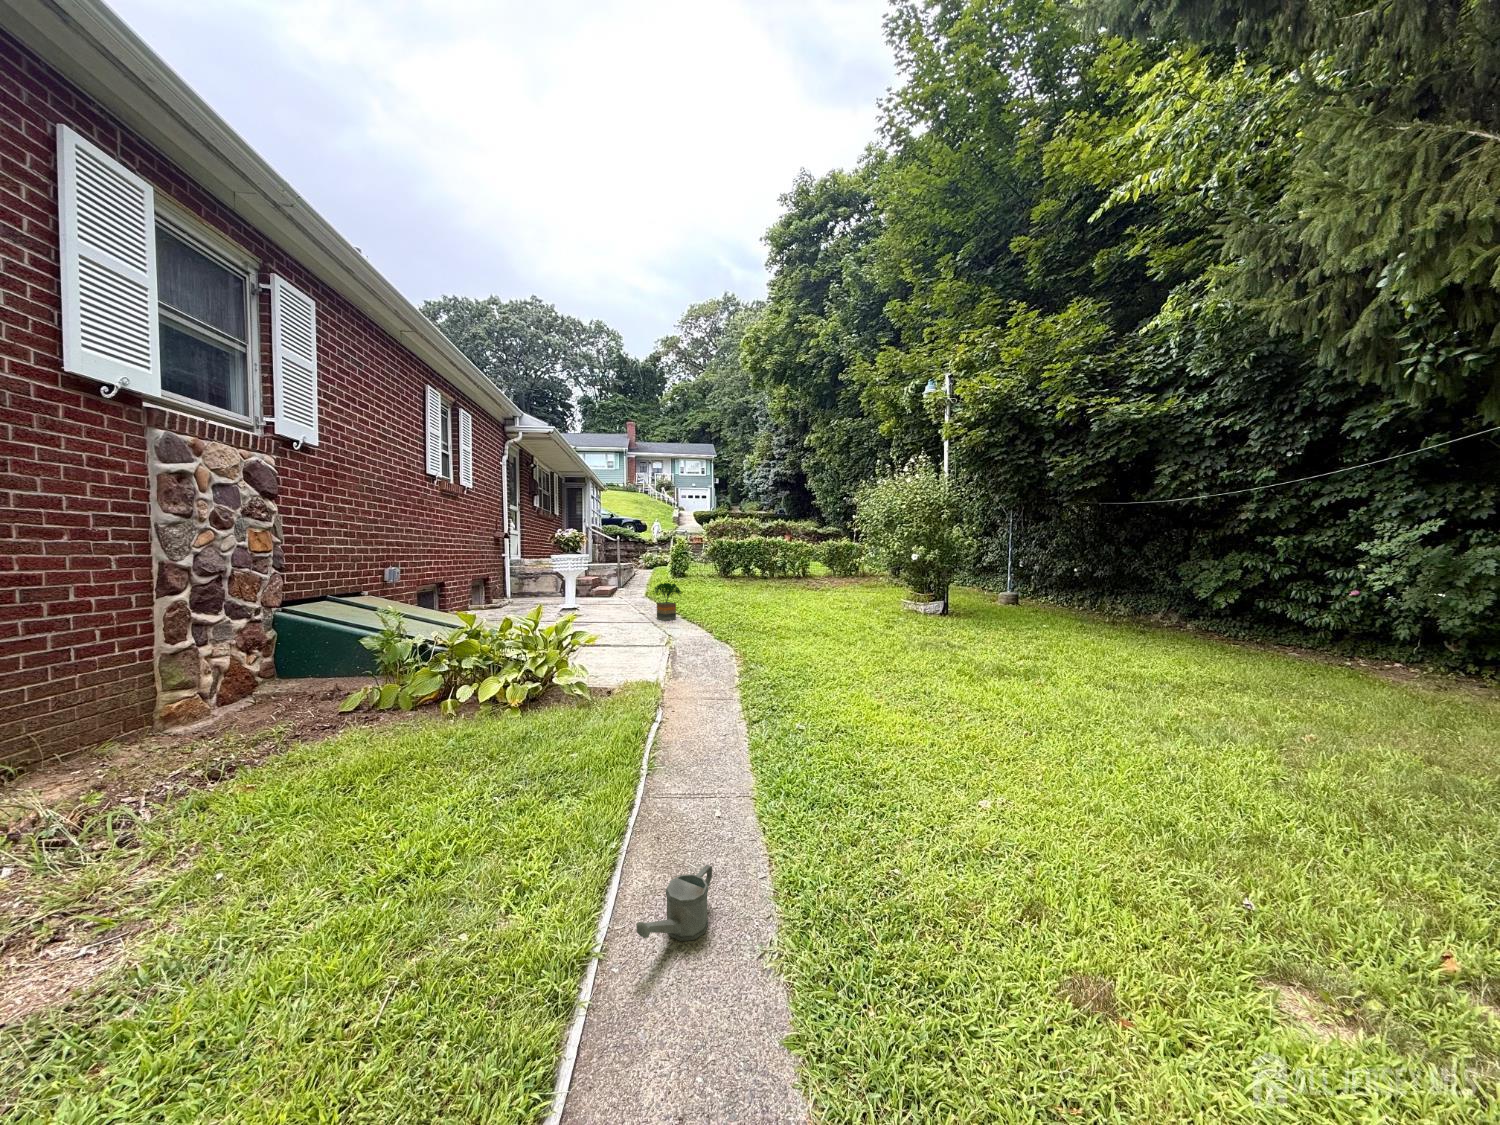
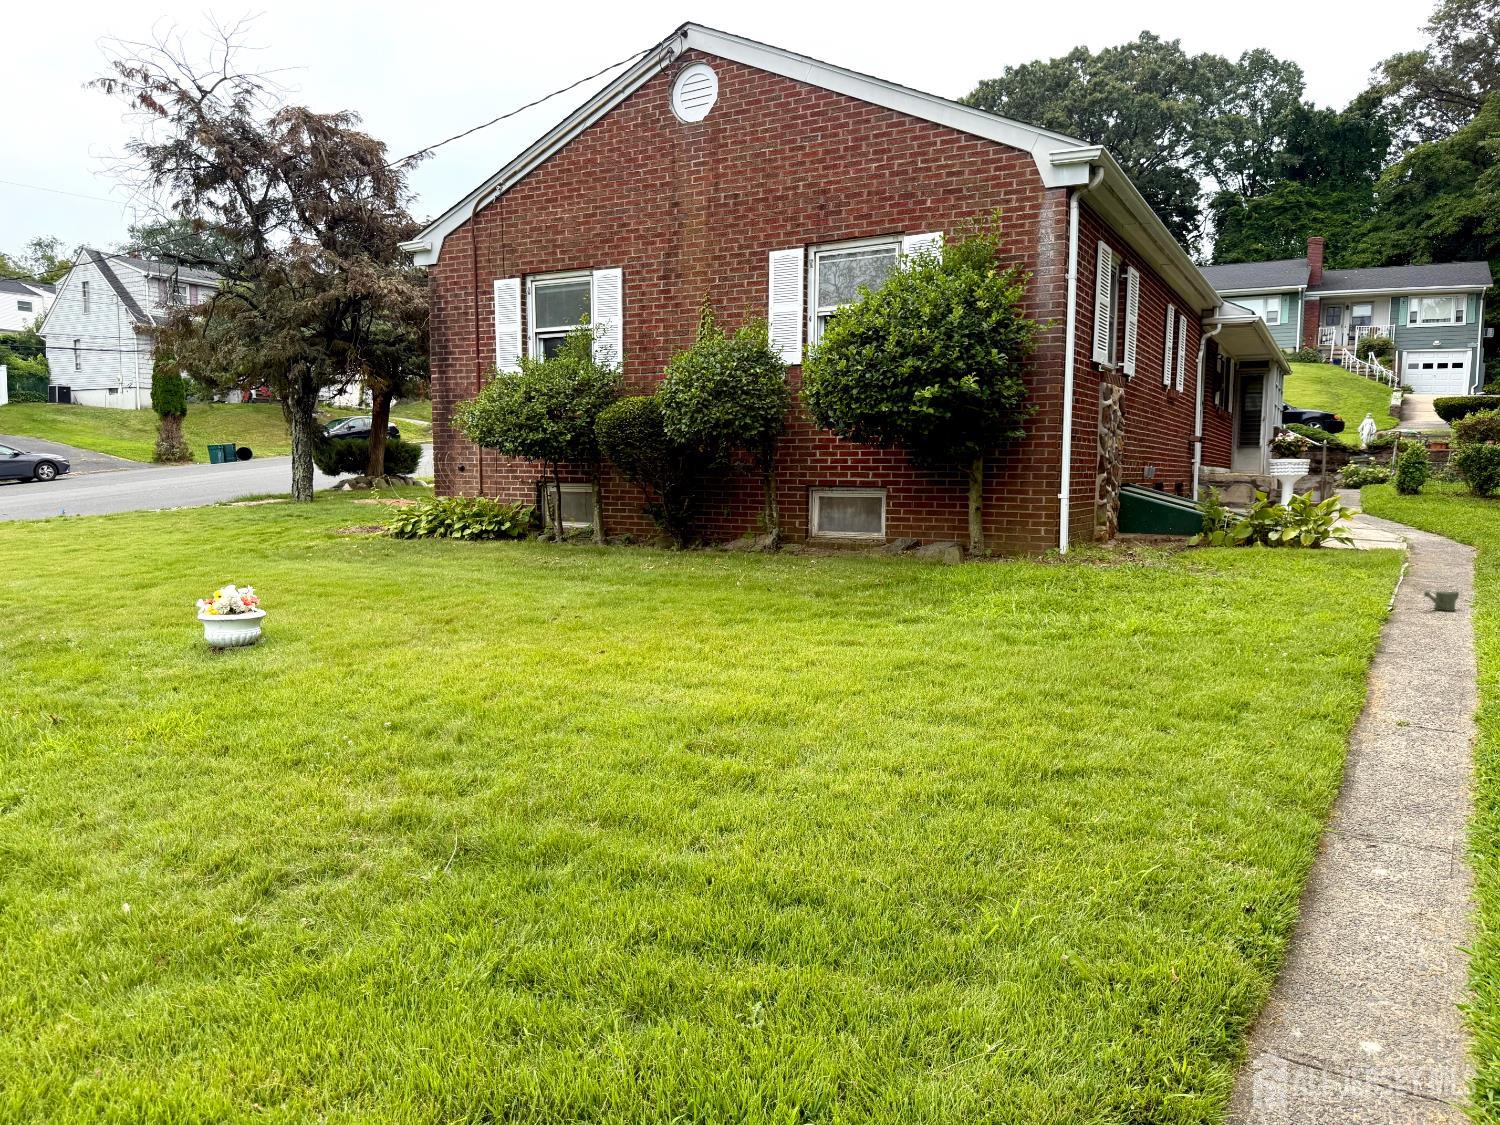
potted tree: present [655,583,681,621] -> none [1389,493,1426,534]

